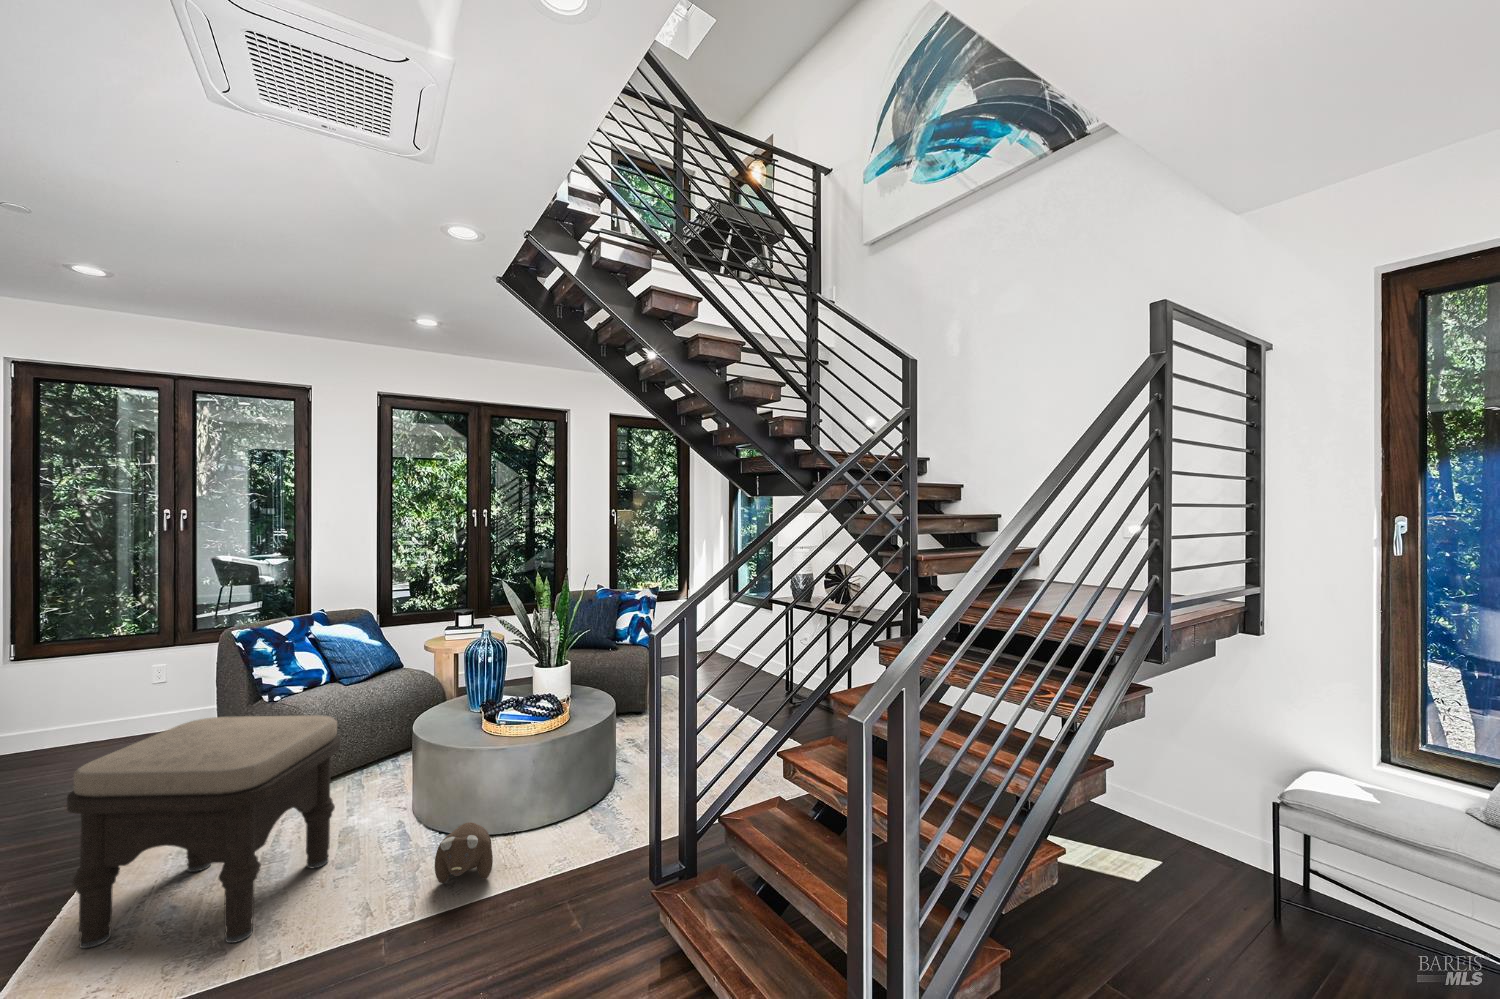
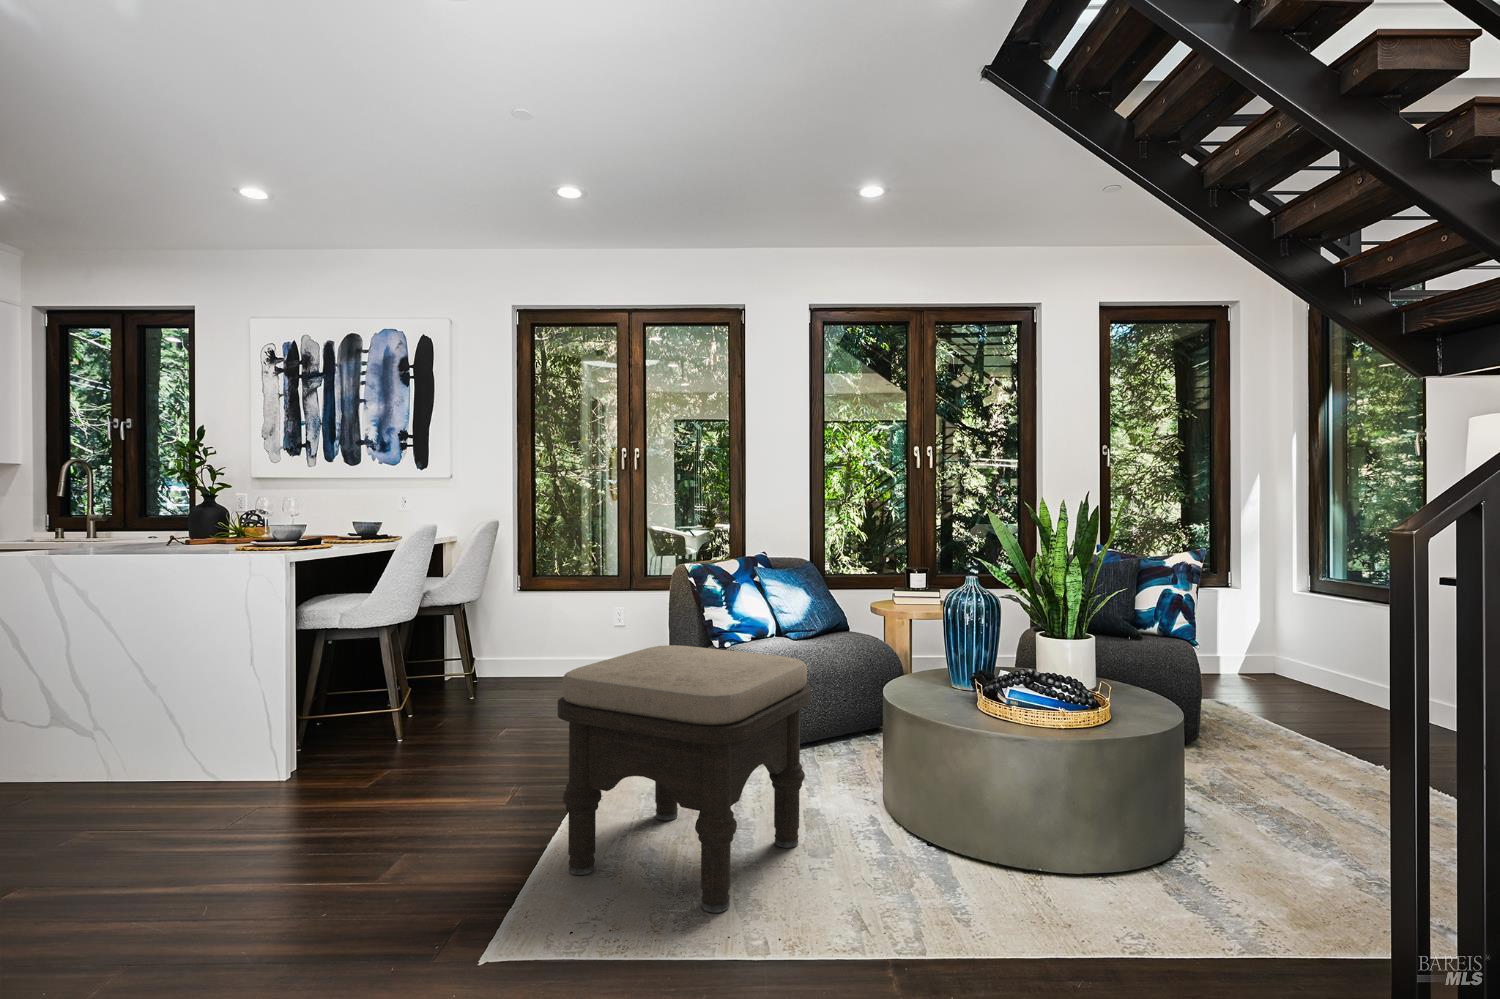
plush toy: present [435,822,493,883] -> none [938,831,1020,919]

